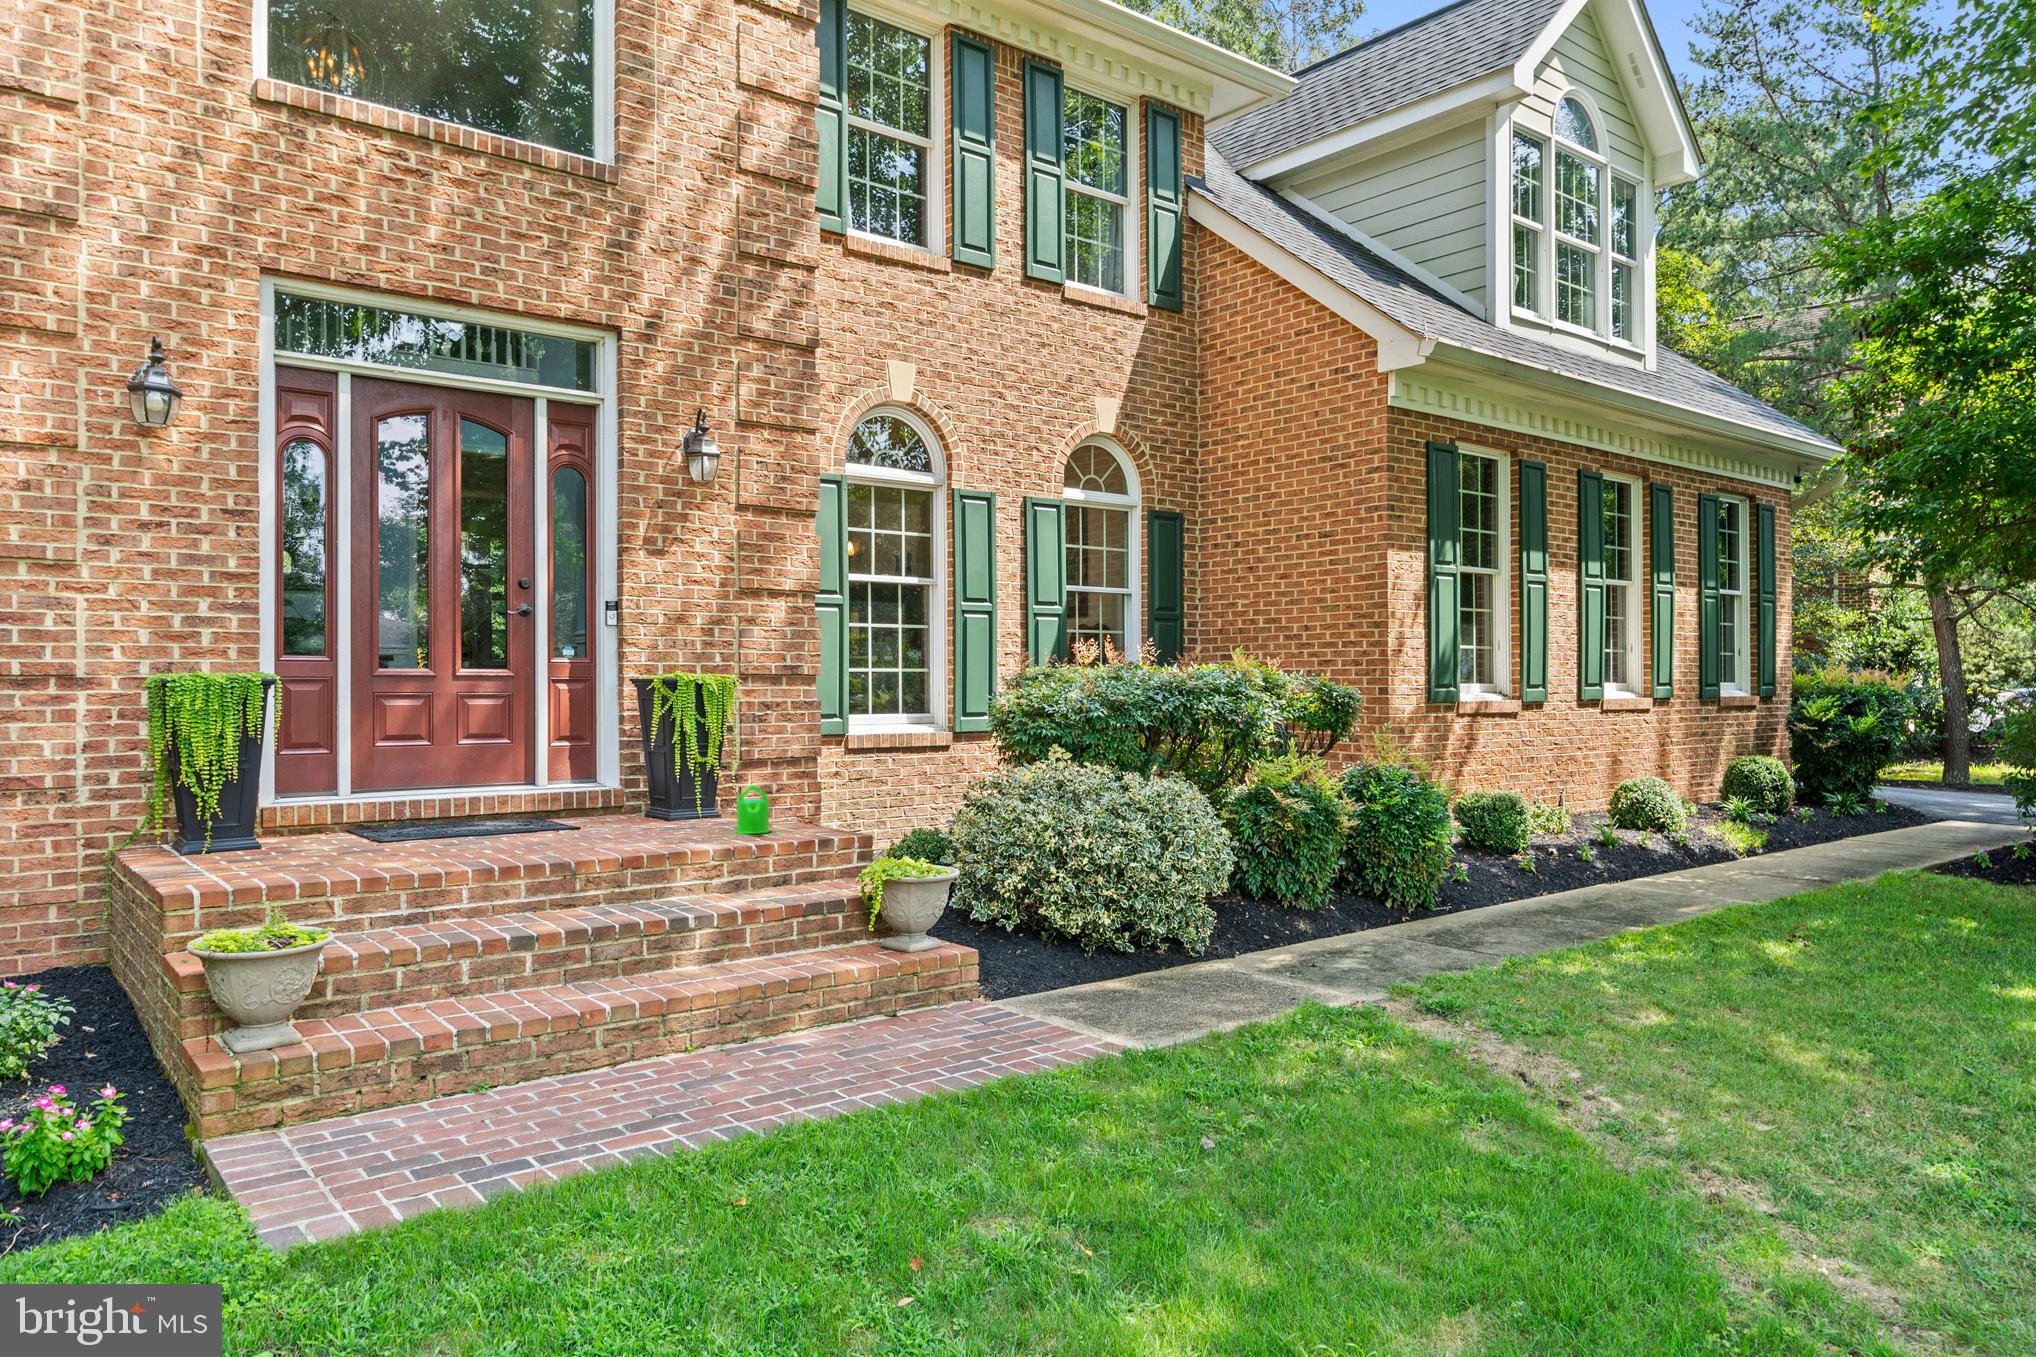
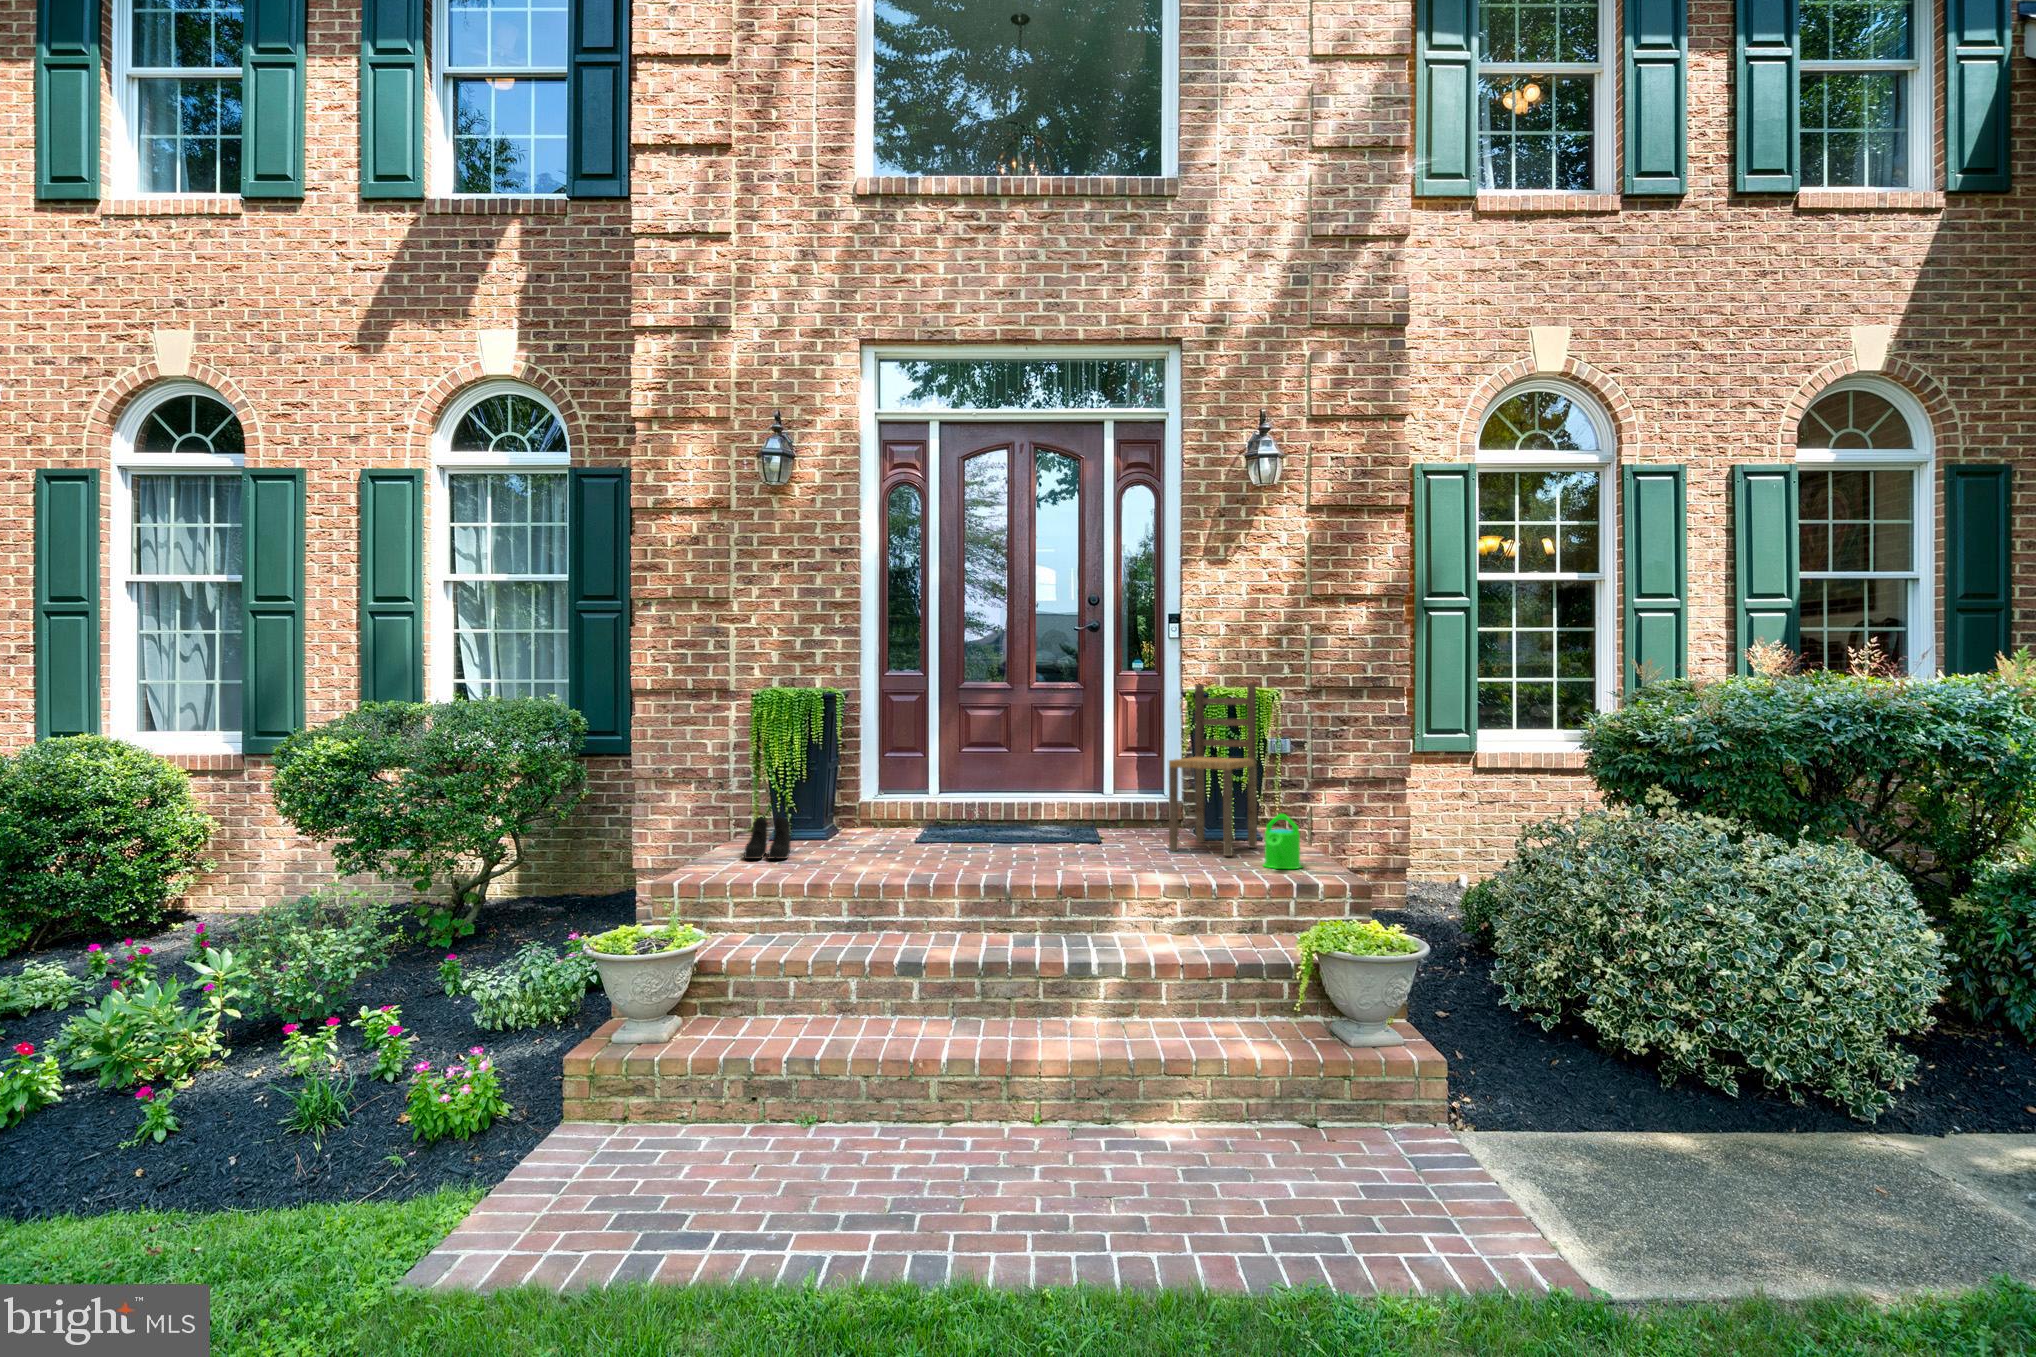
chair: none [637,669,711,829] -> present [1169,684,1257,856]
boots: none [182,821,242,872] -> present [744,817,791,859]

